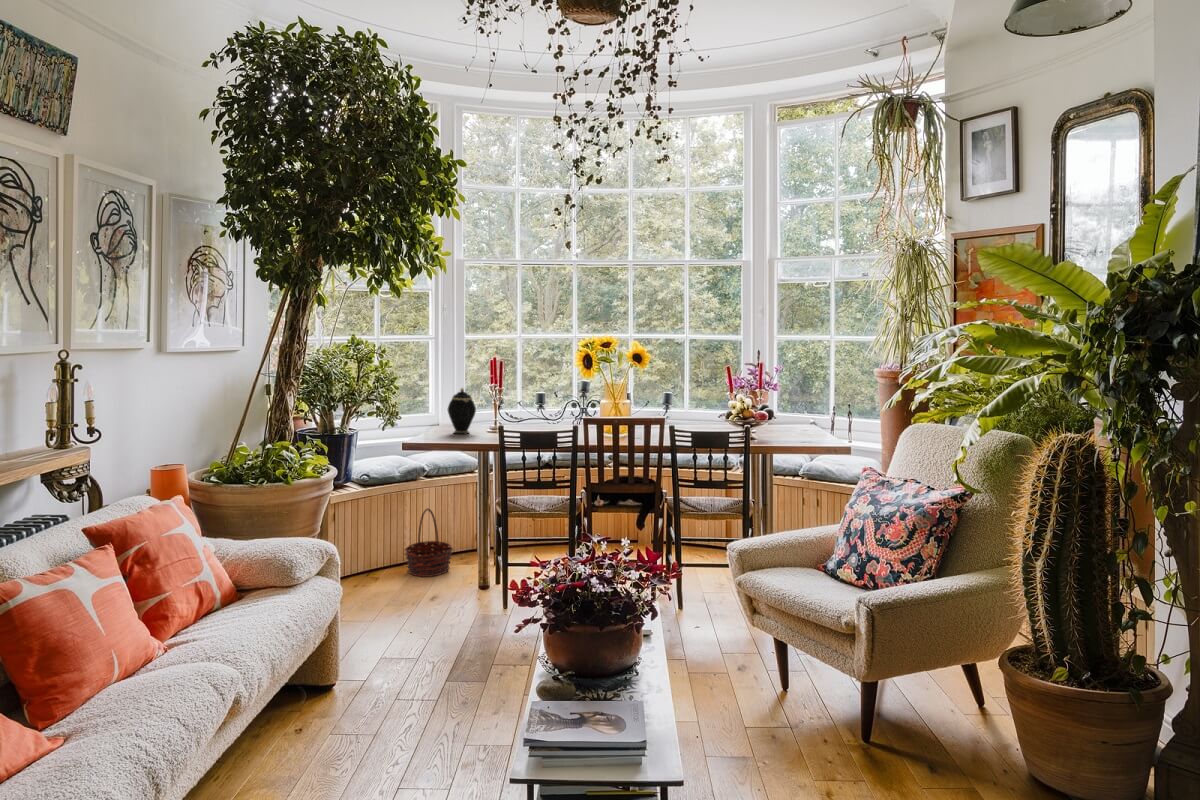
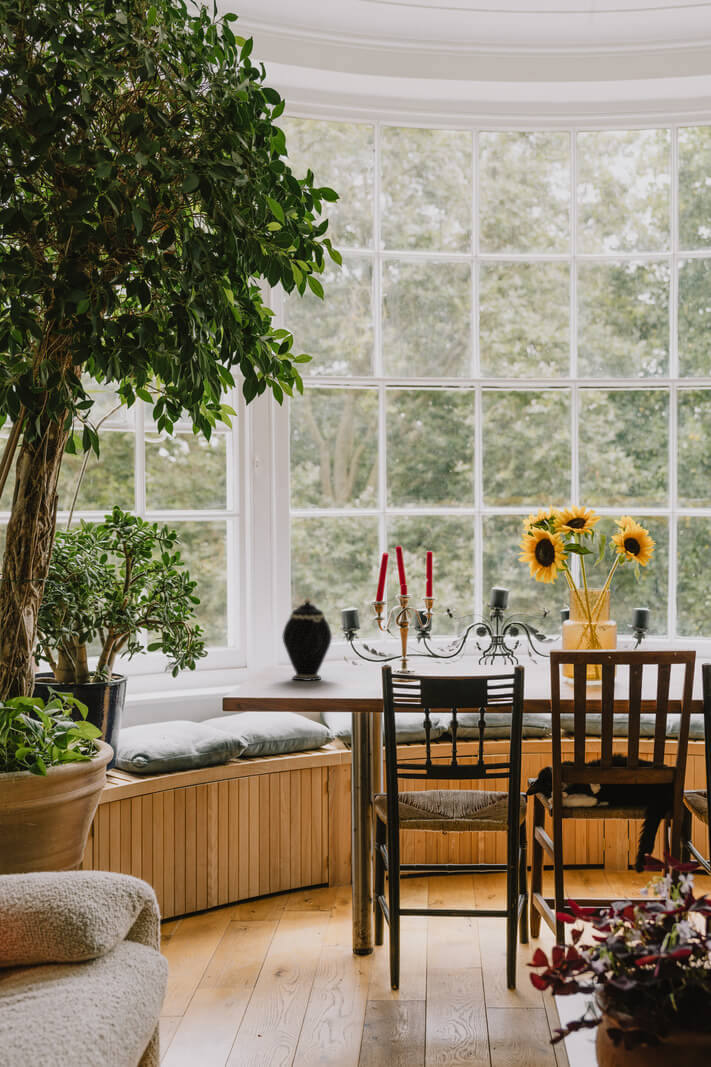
basket: present [405,509,453,577] -> none [208,815,294,942]

